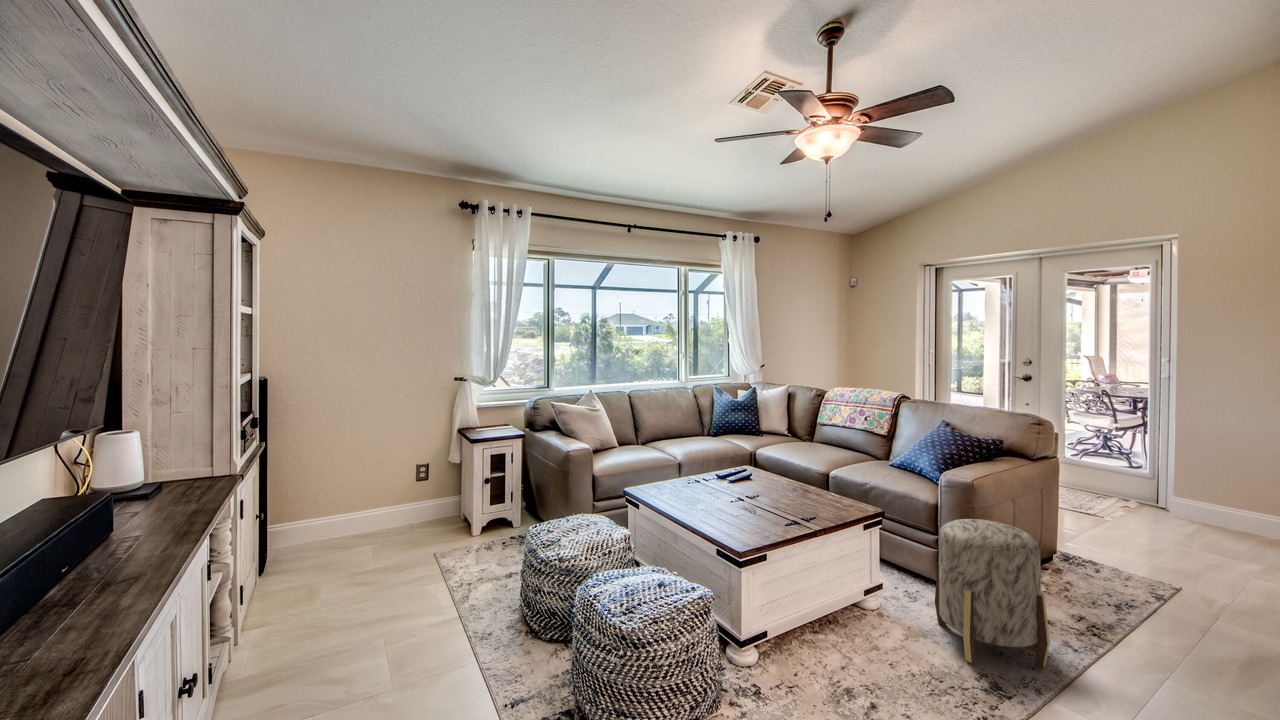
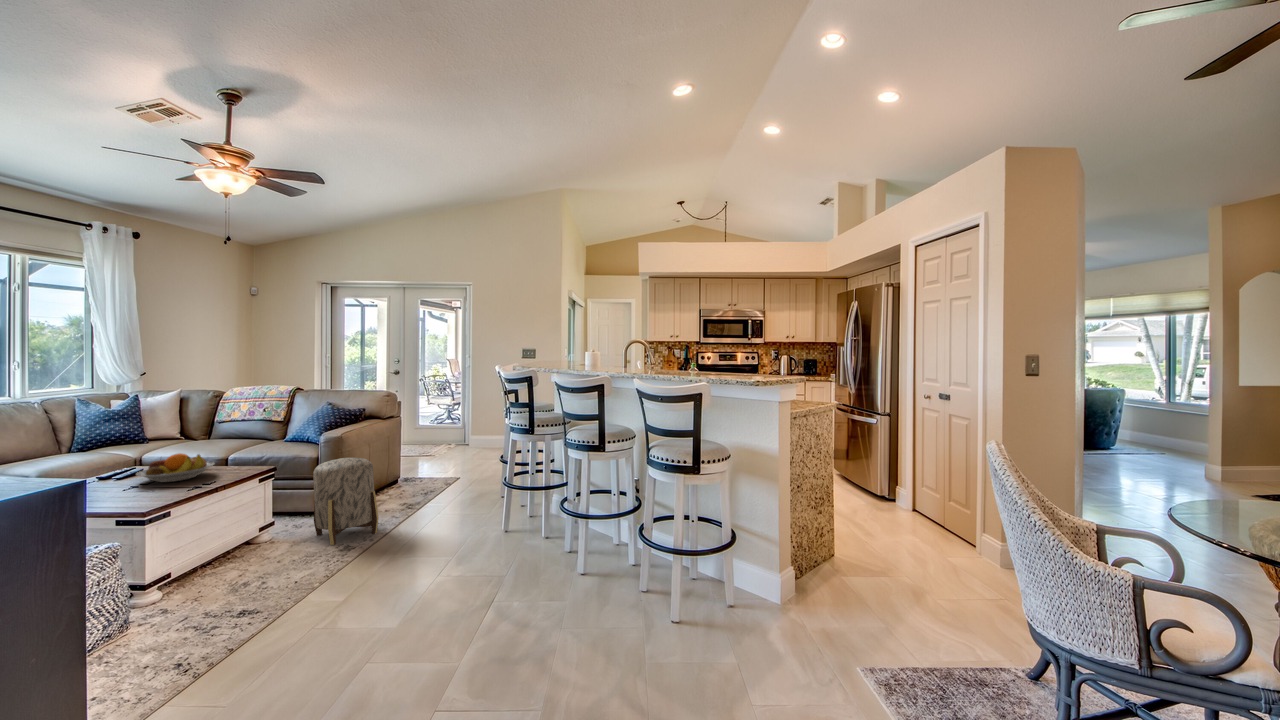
fruit bowl: none [741,471,816,506] -> present [136,453,214,482]

